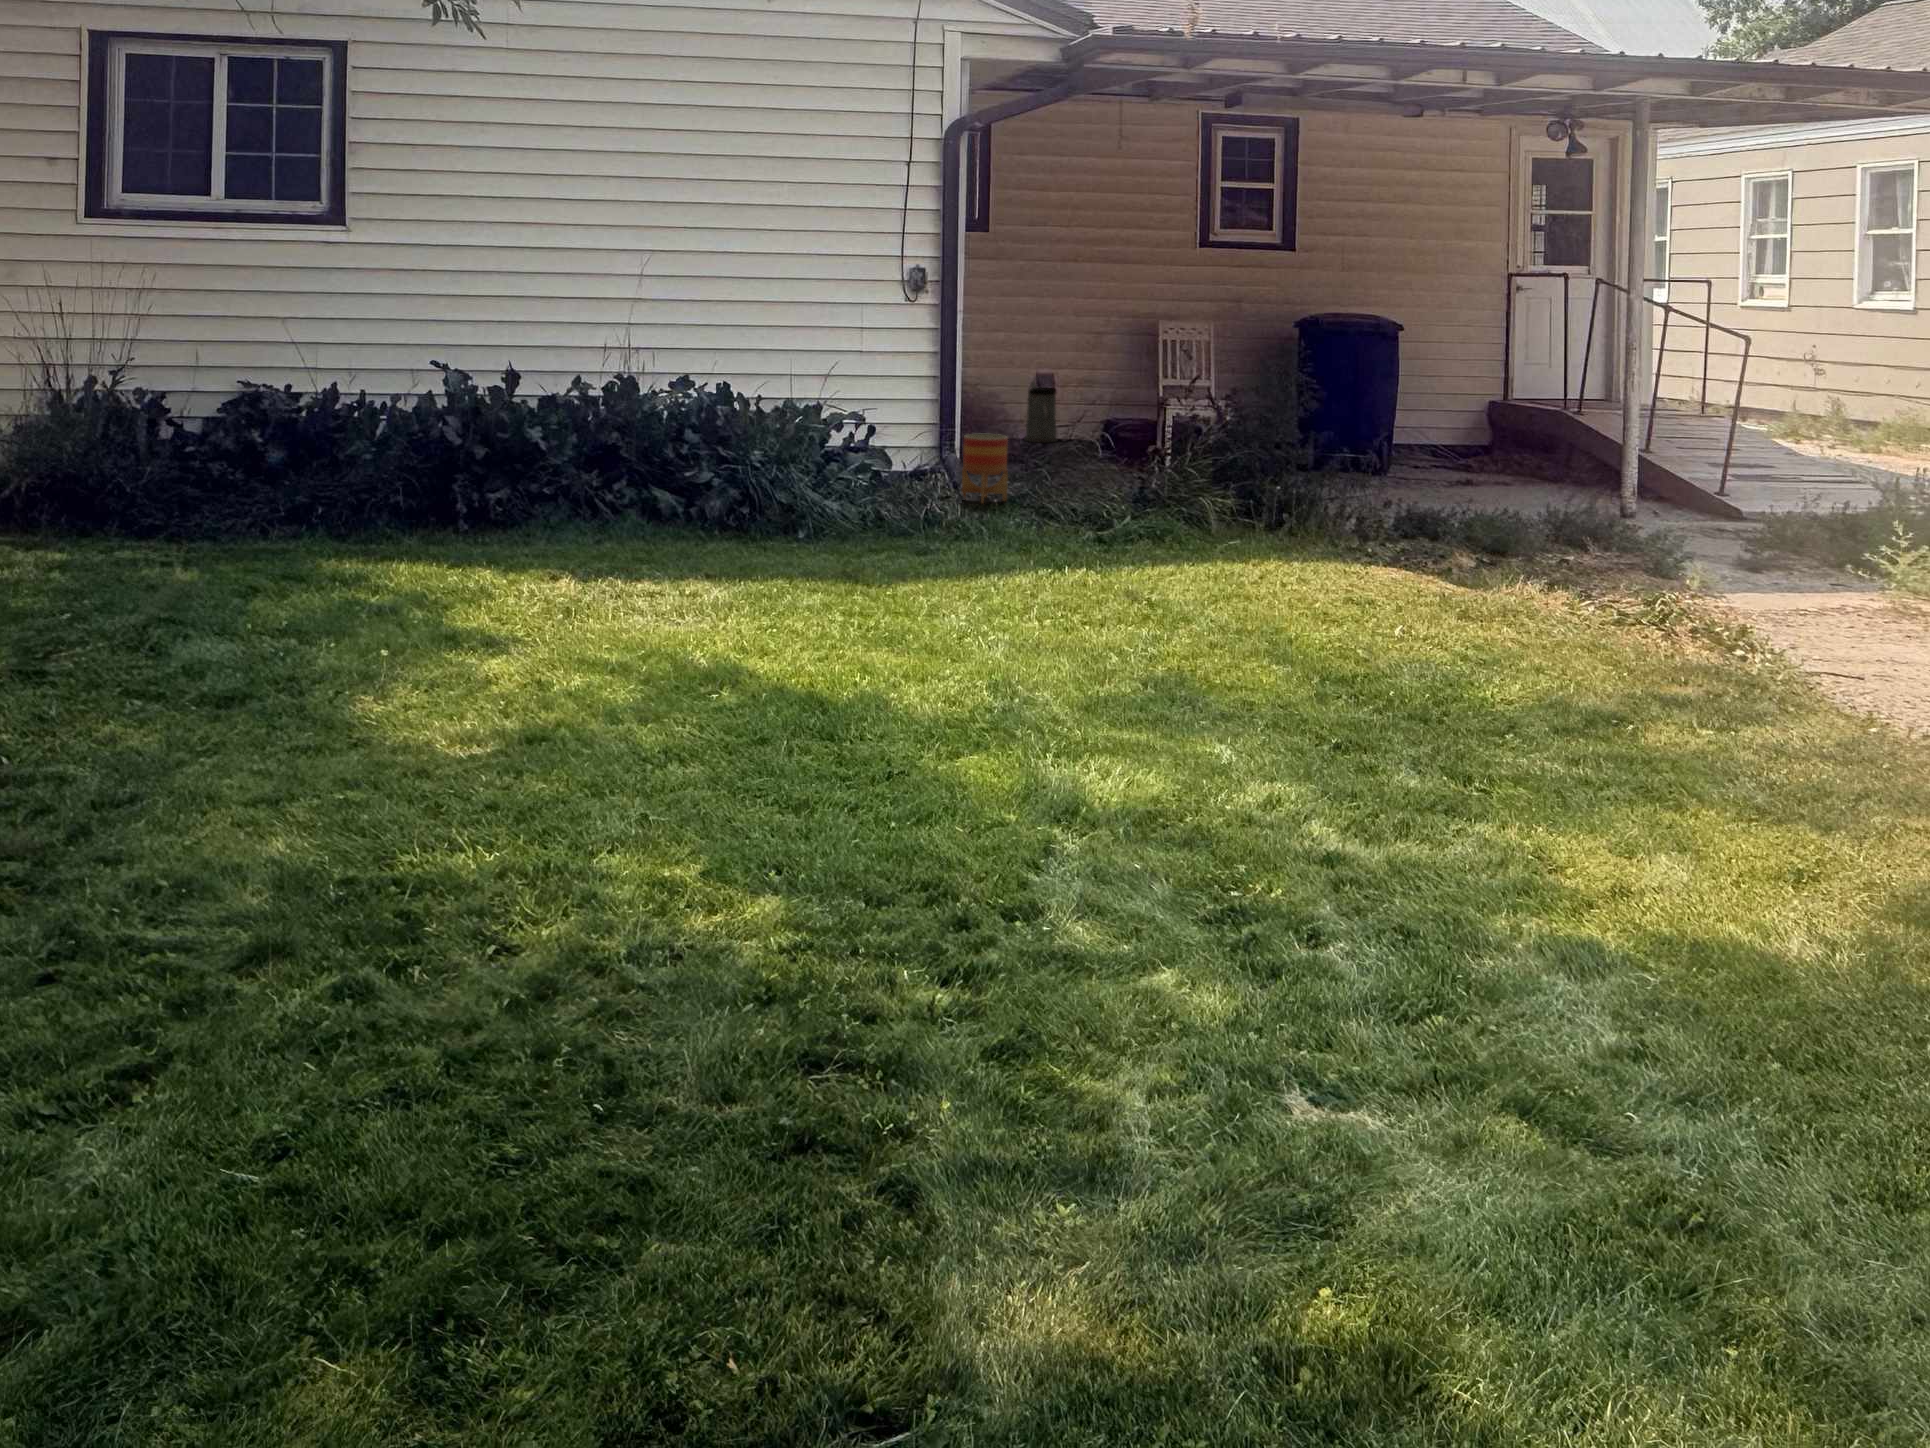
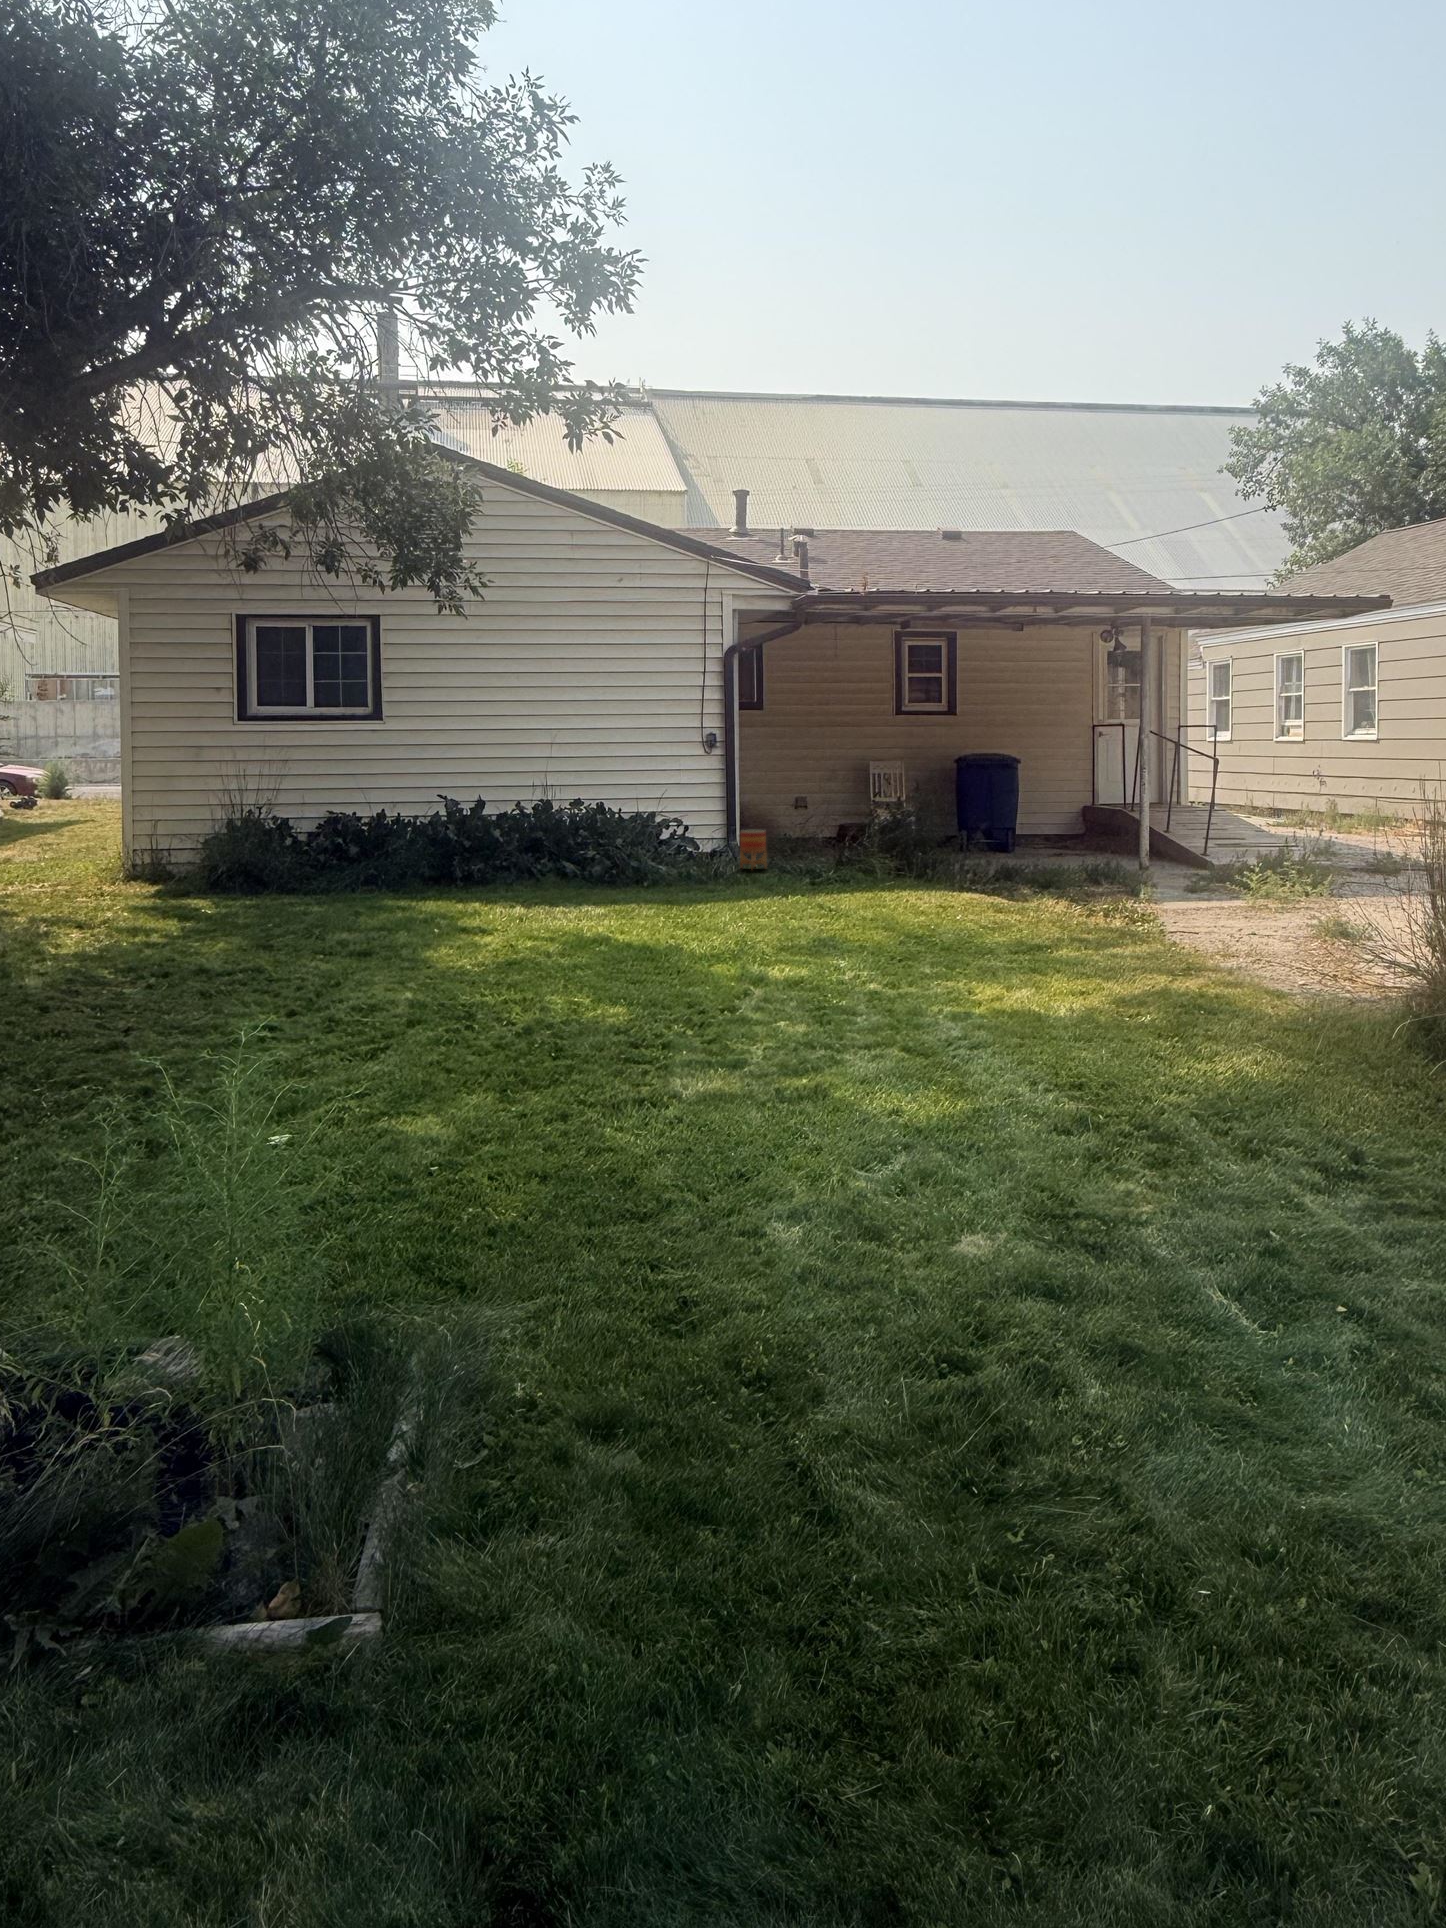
watering can: present [1024,381,1057,442] -> none [787,798,808,839]

